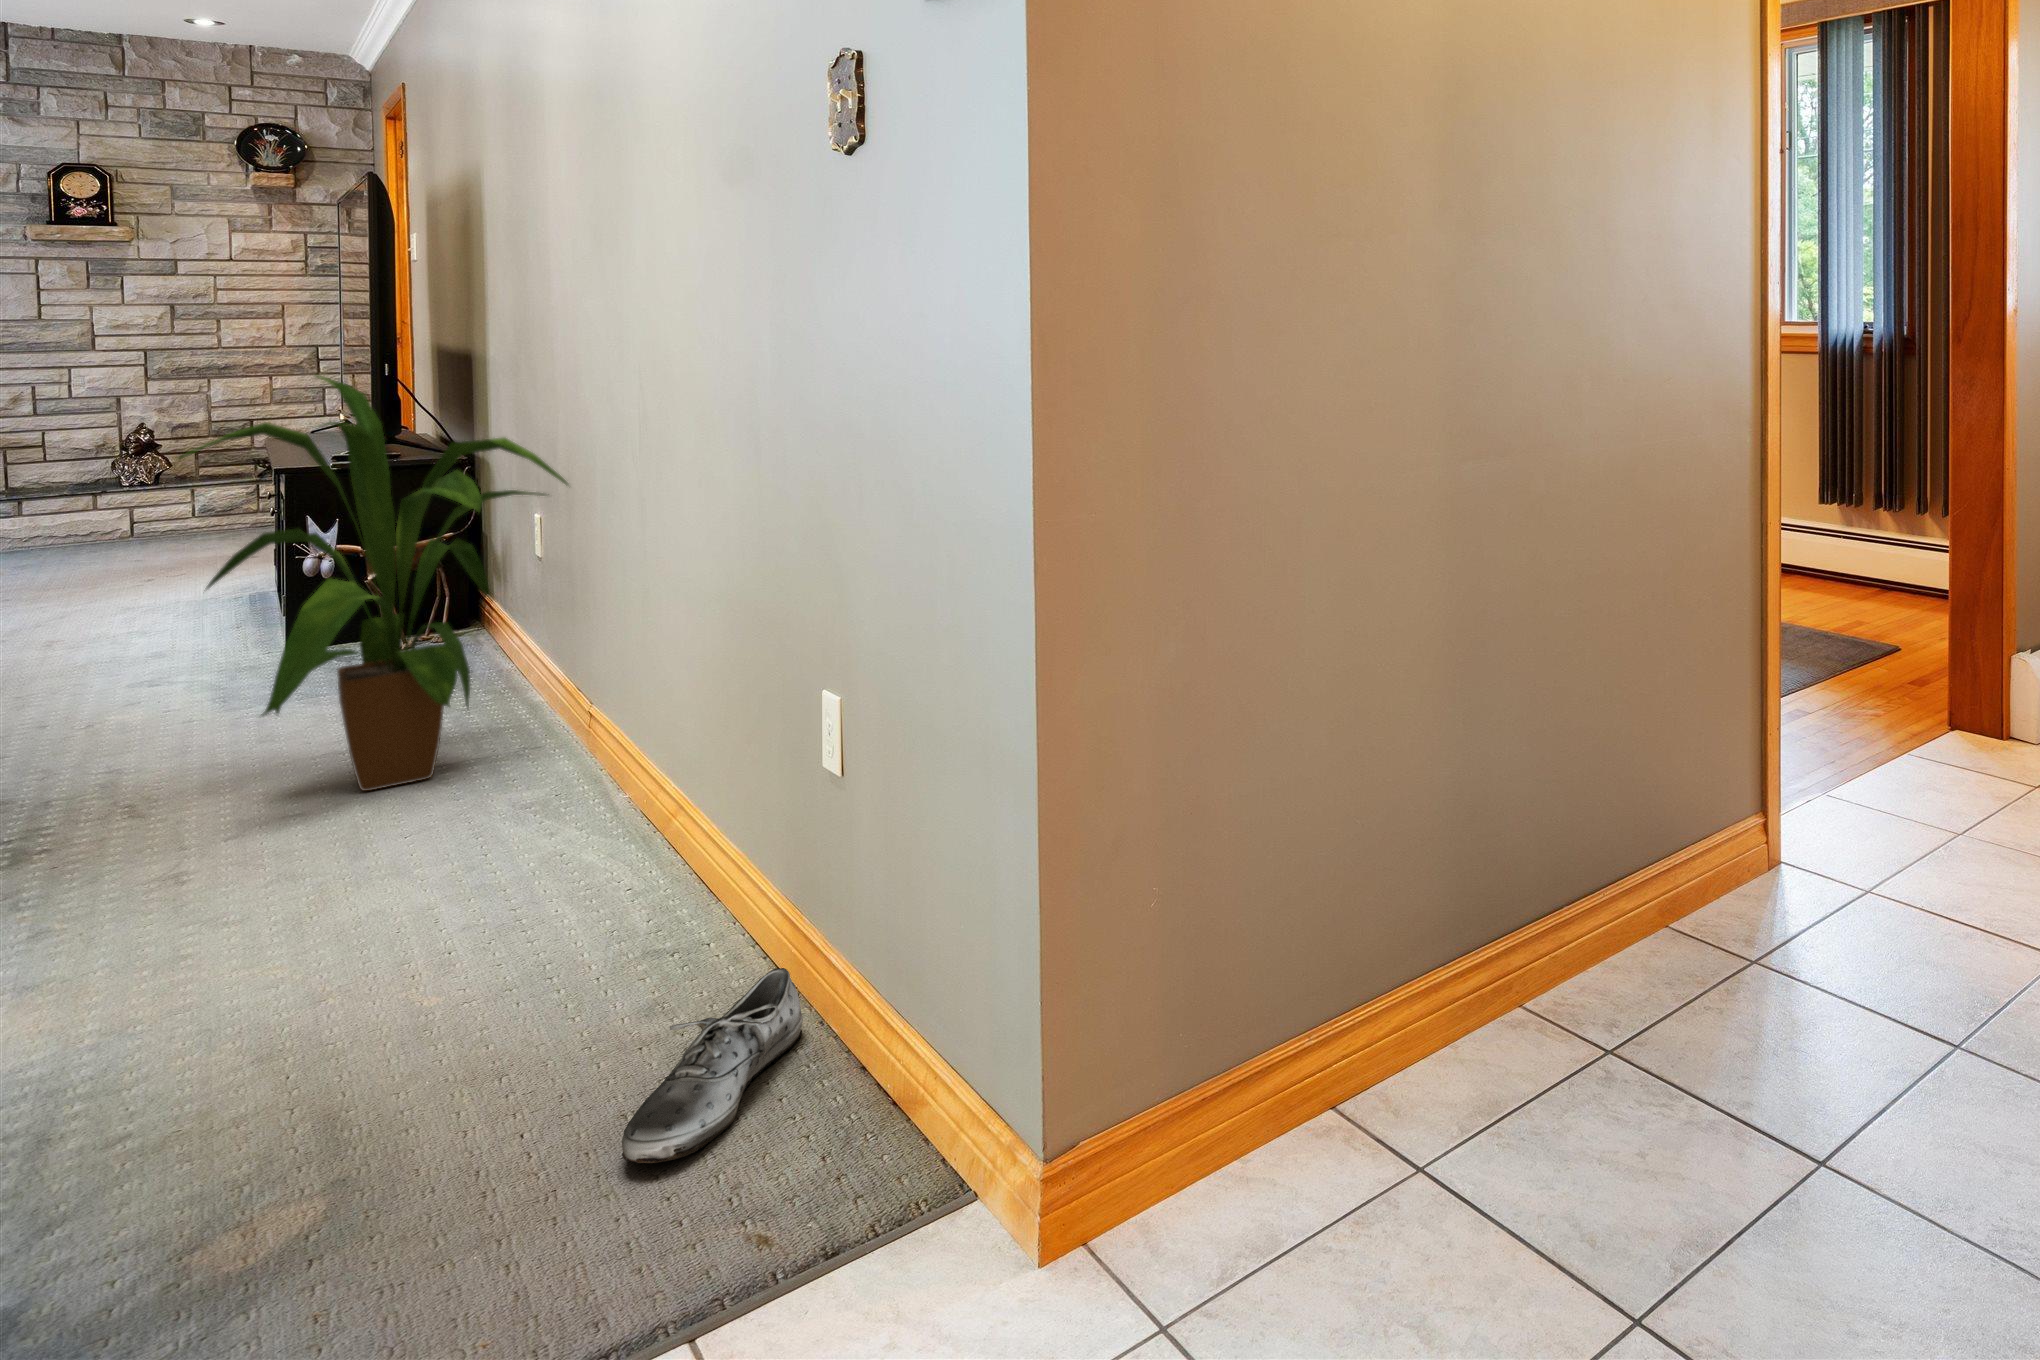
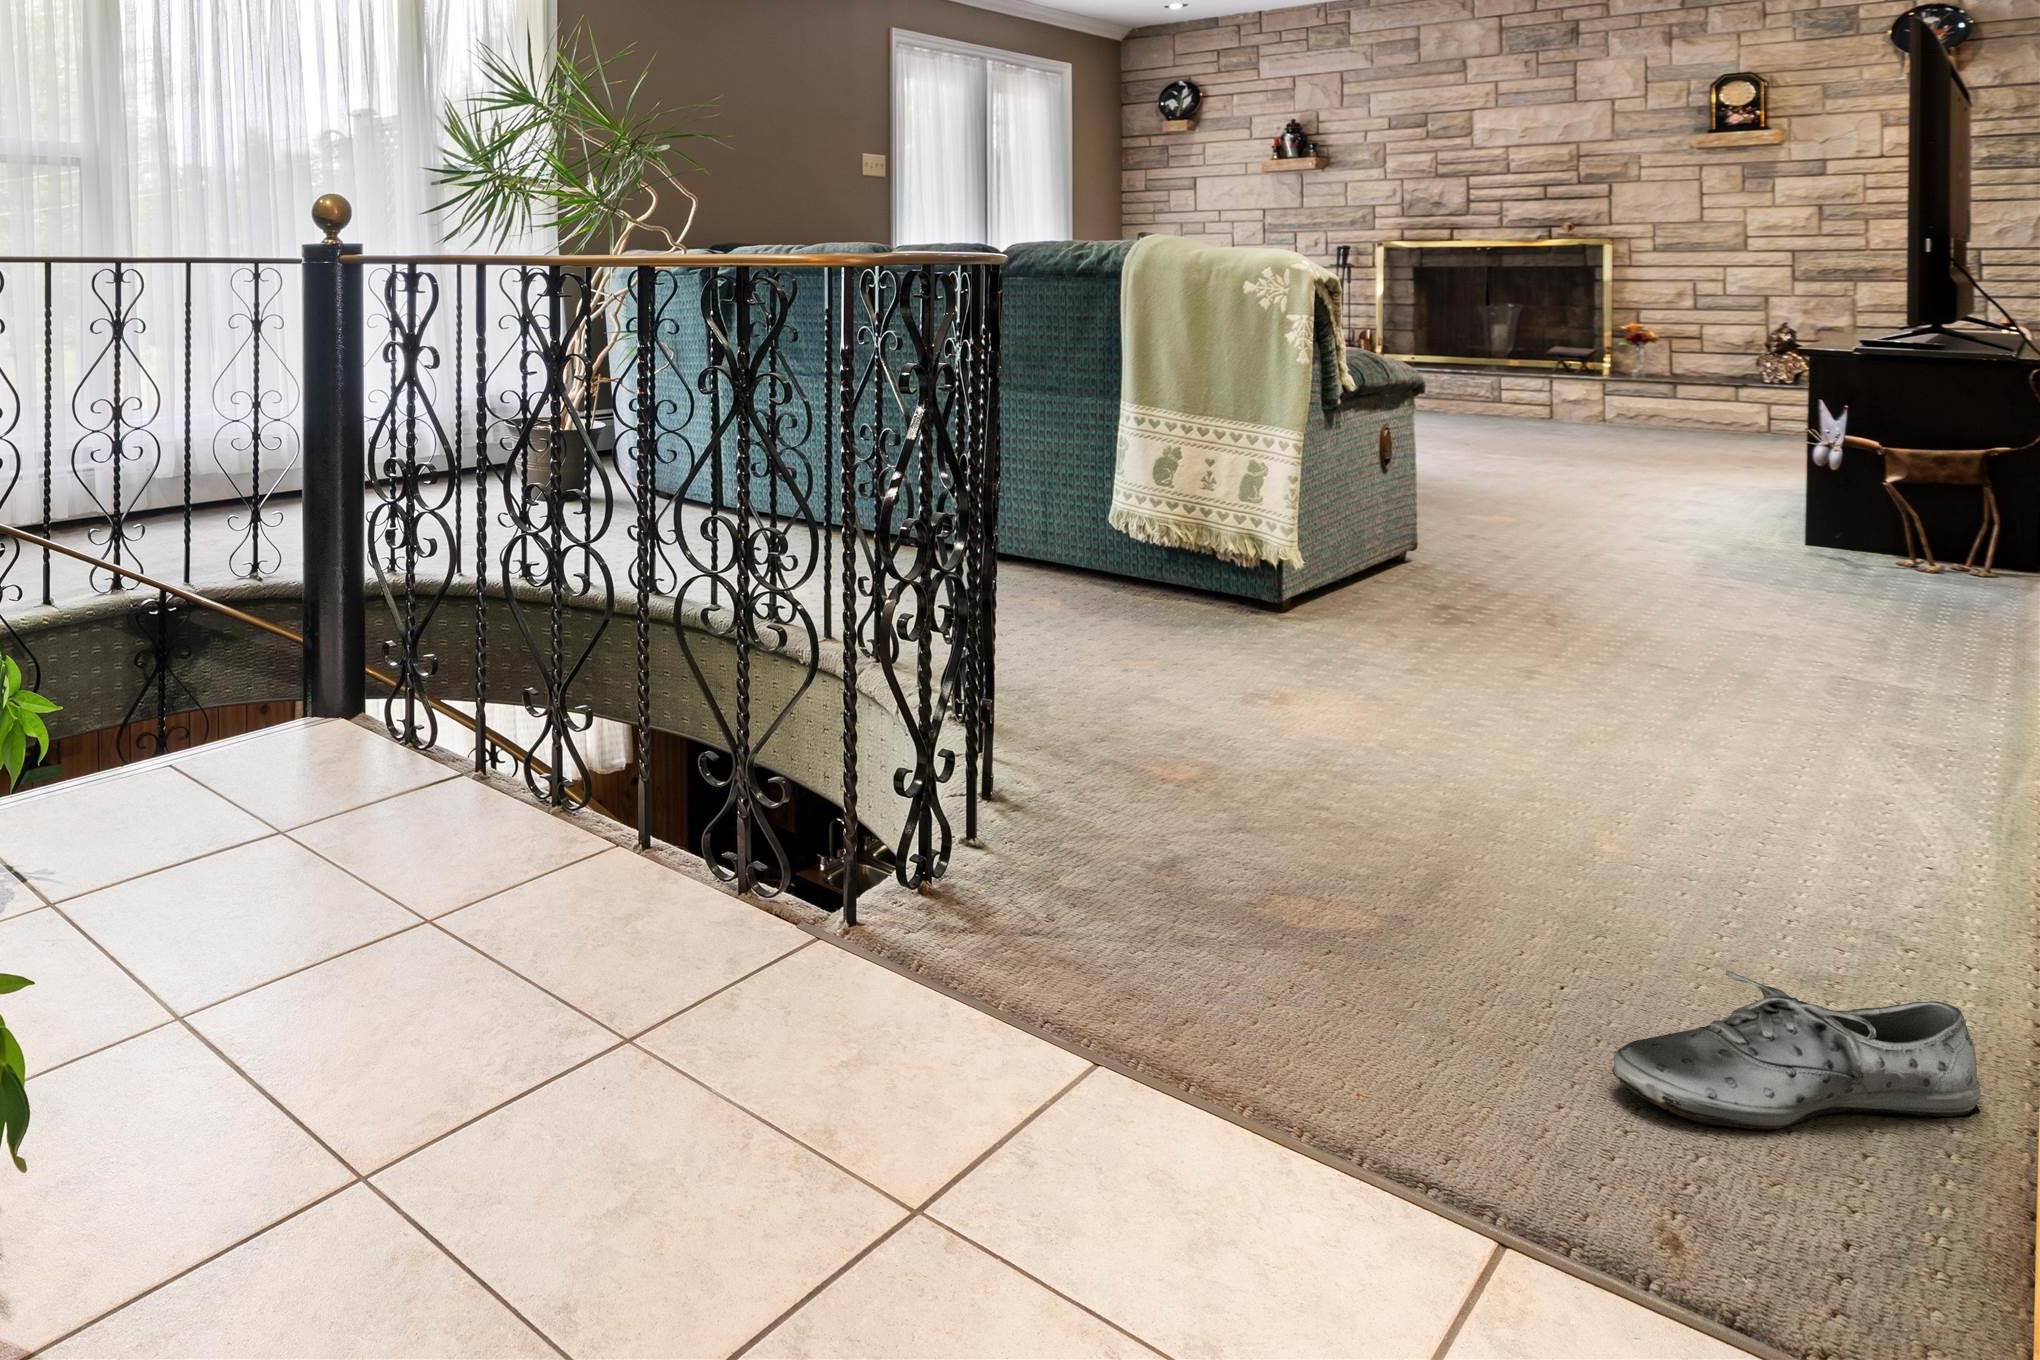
house plant: present [179,375,568,791] -> none [1578,231,2007,686]

